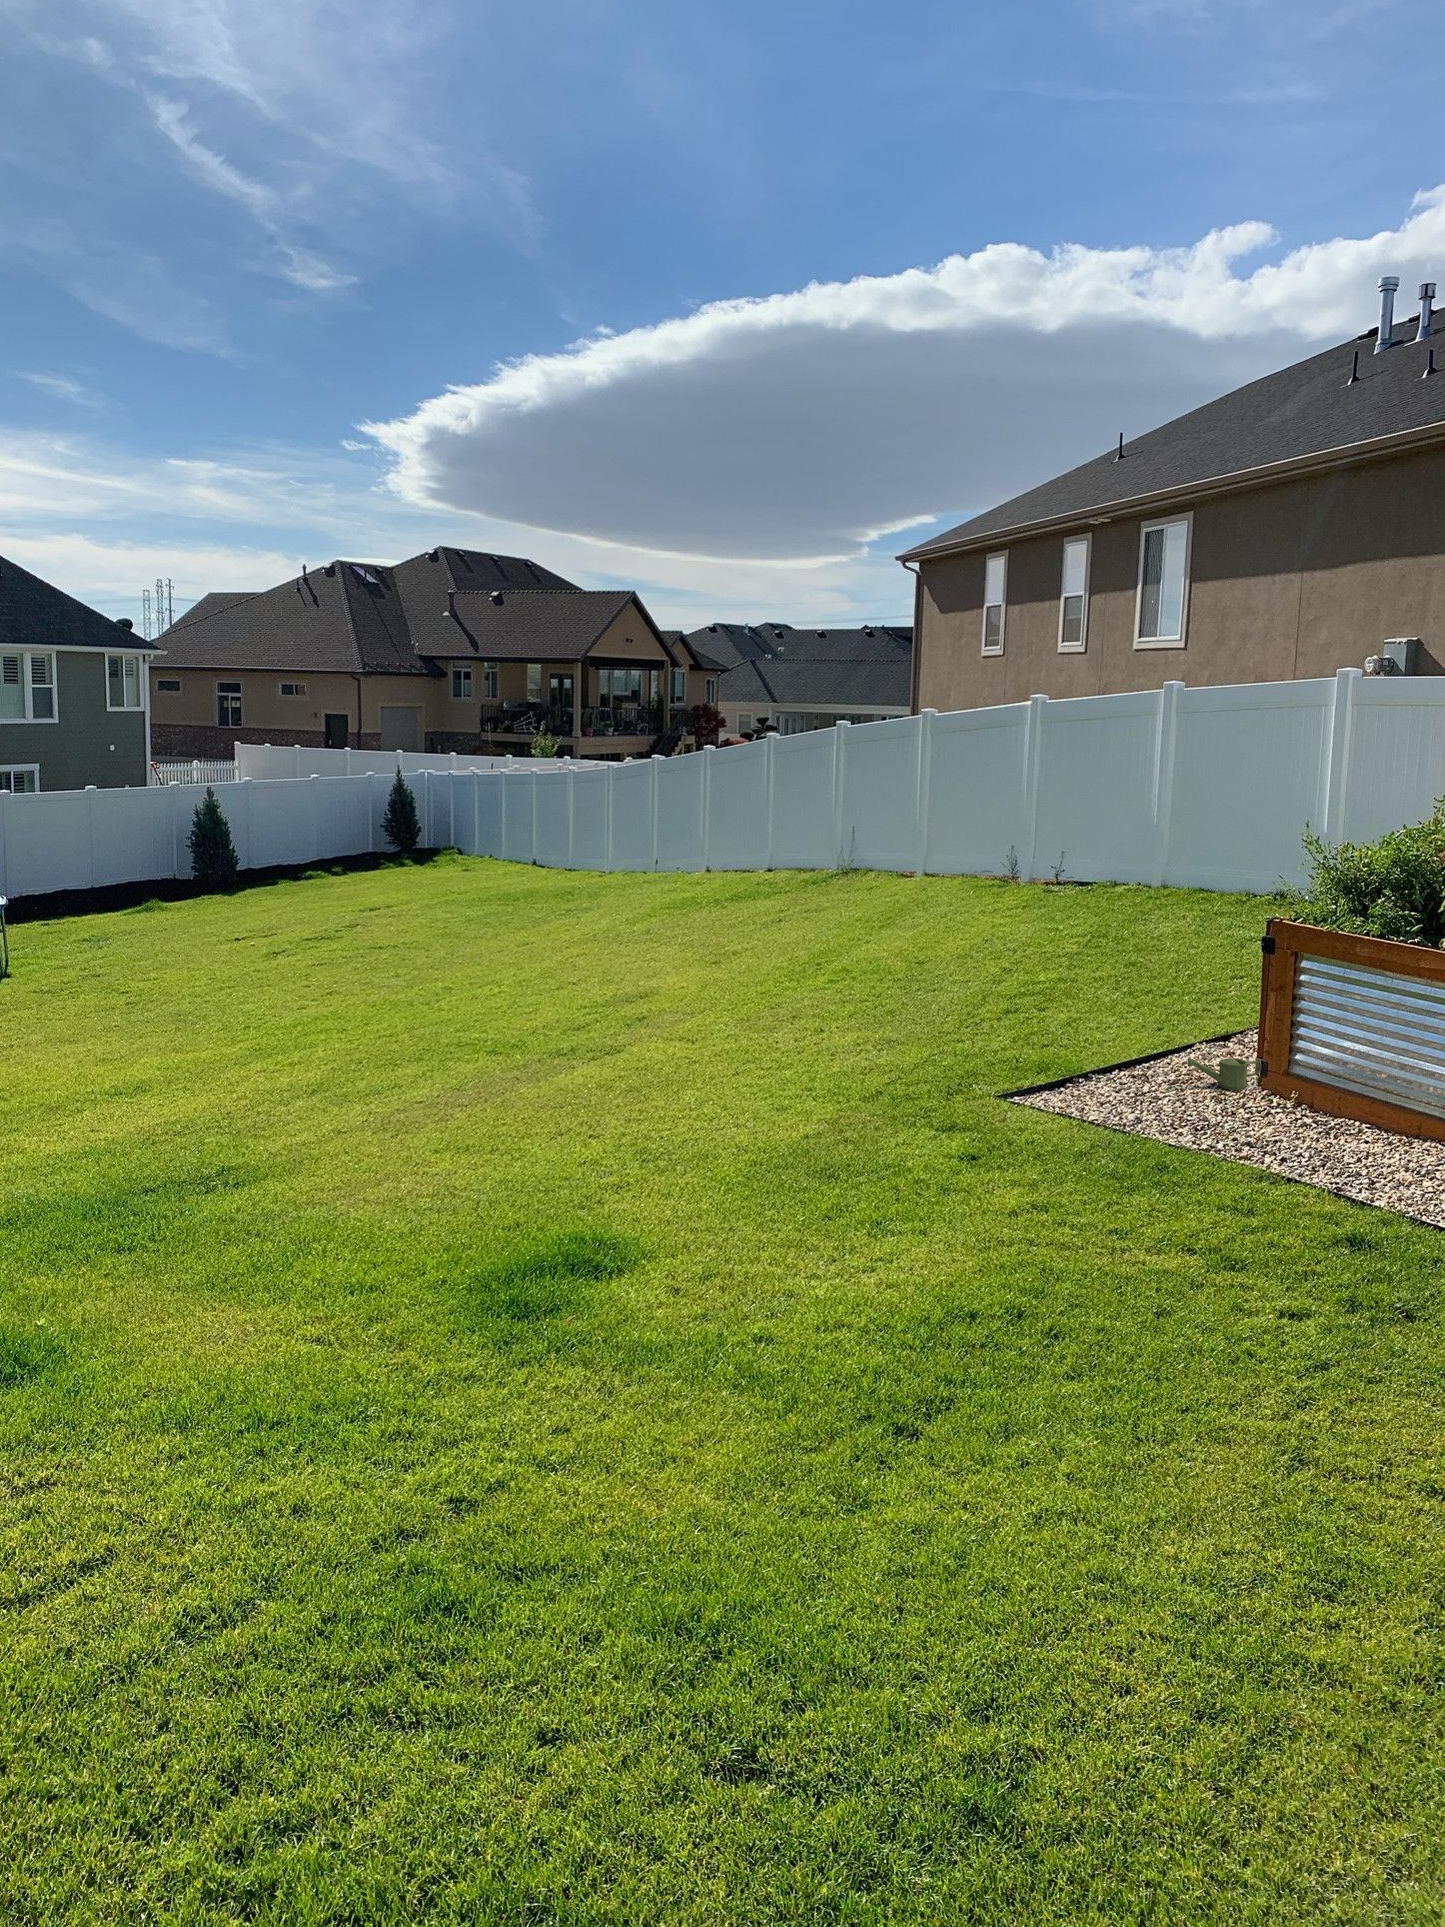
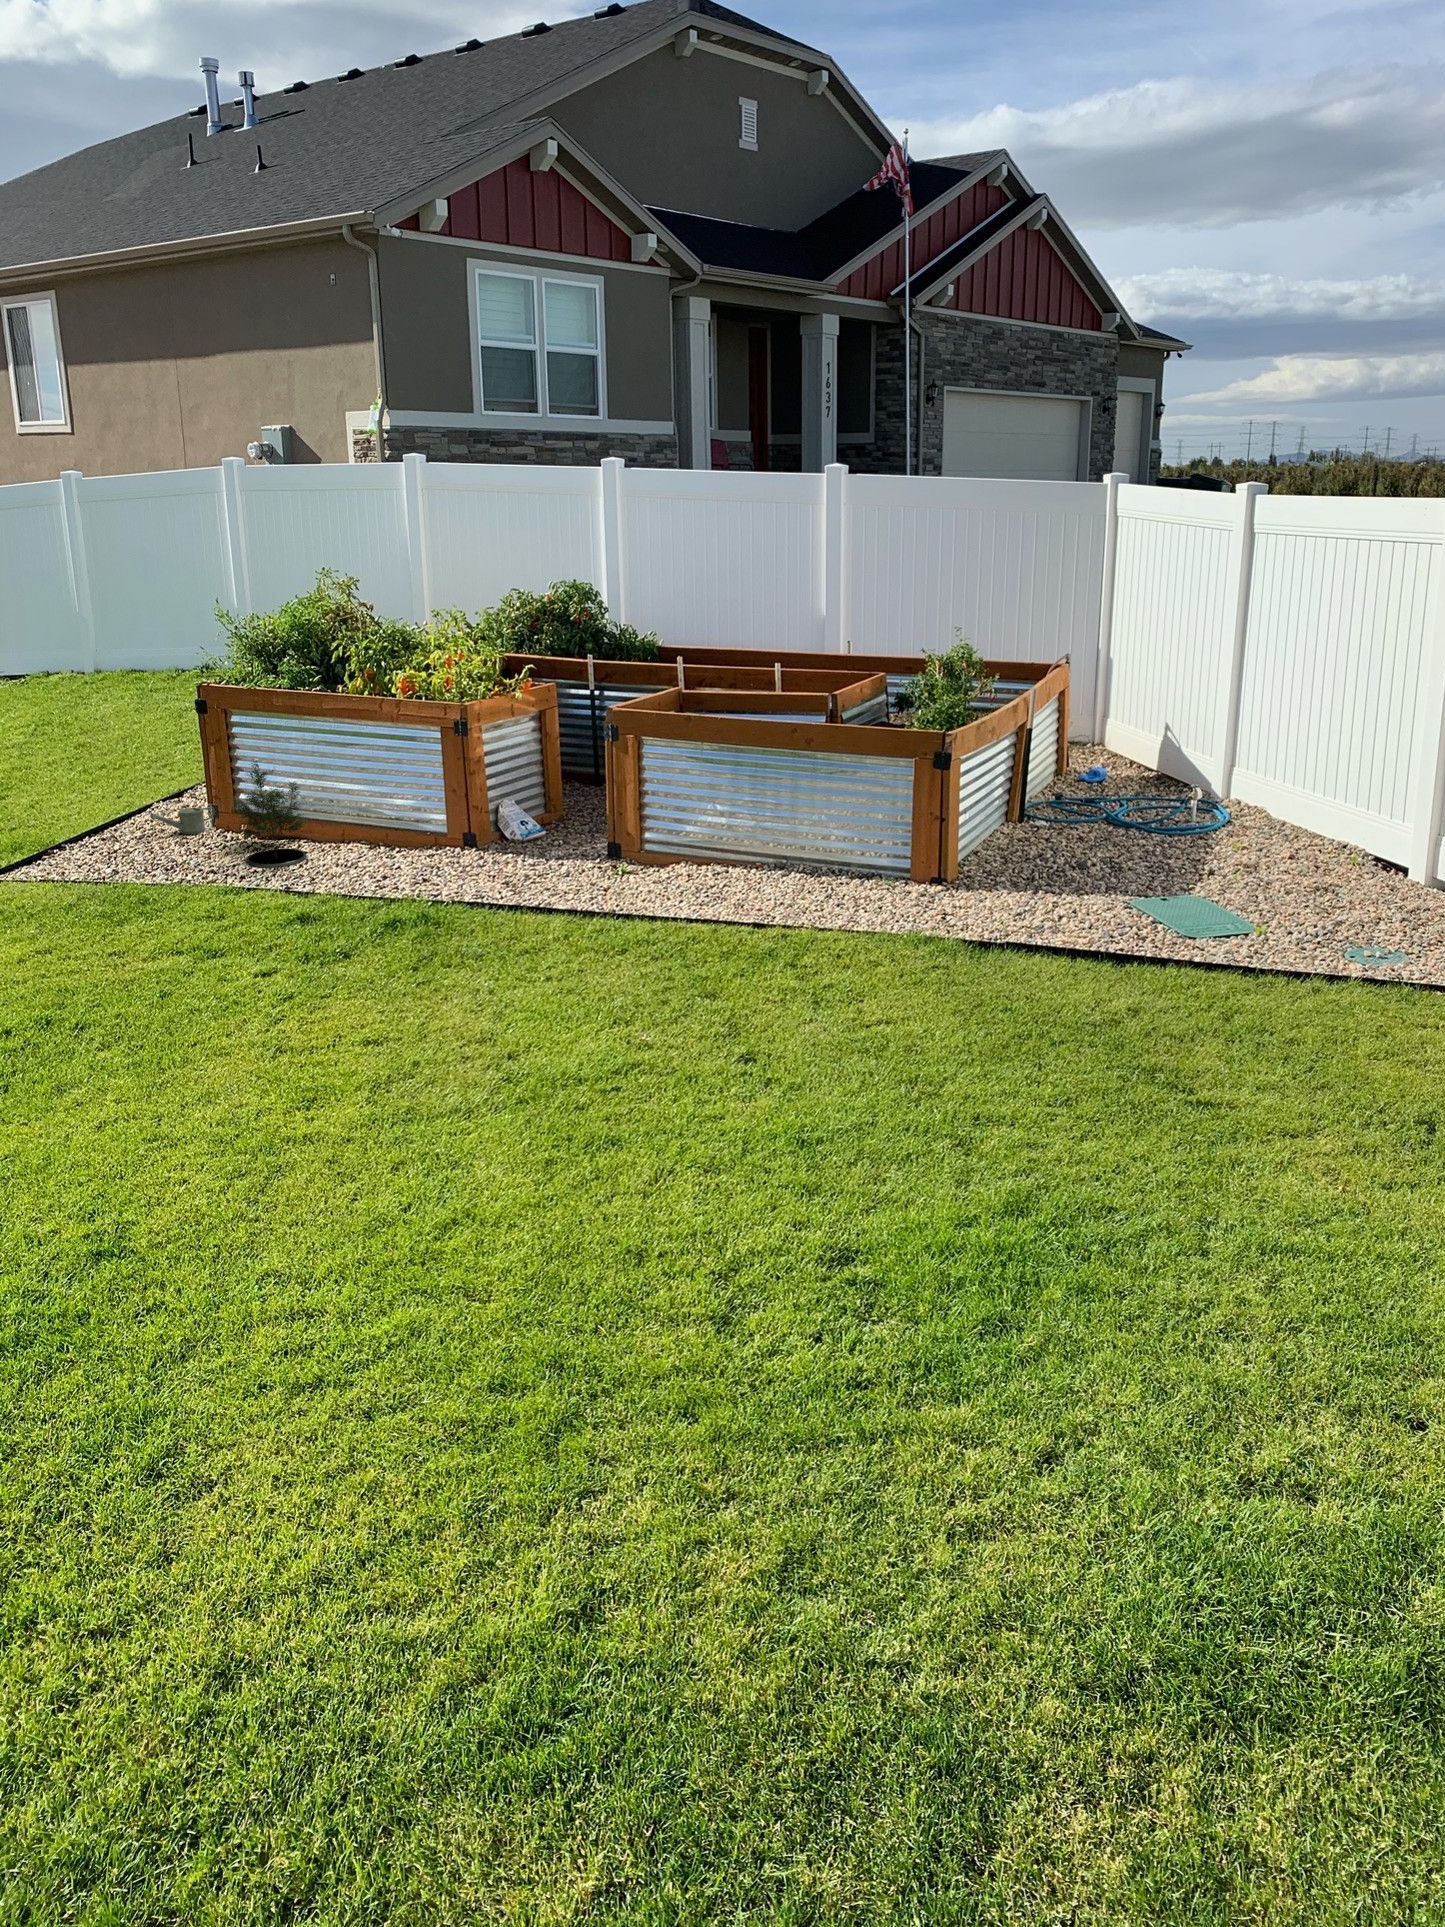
potted tree: none [1283,1016,1380,1155] -> present [233,759,307,868]

